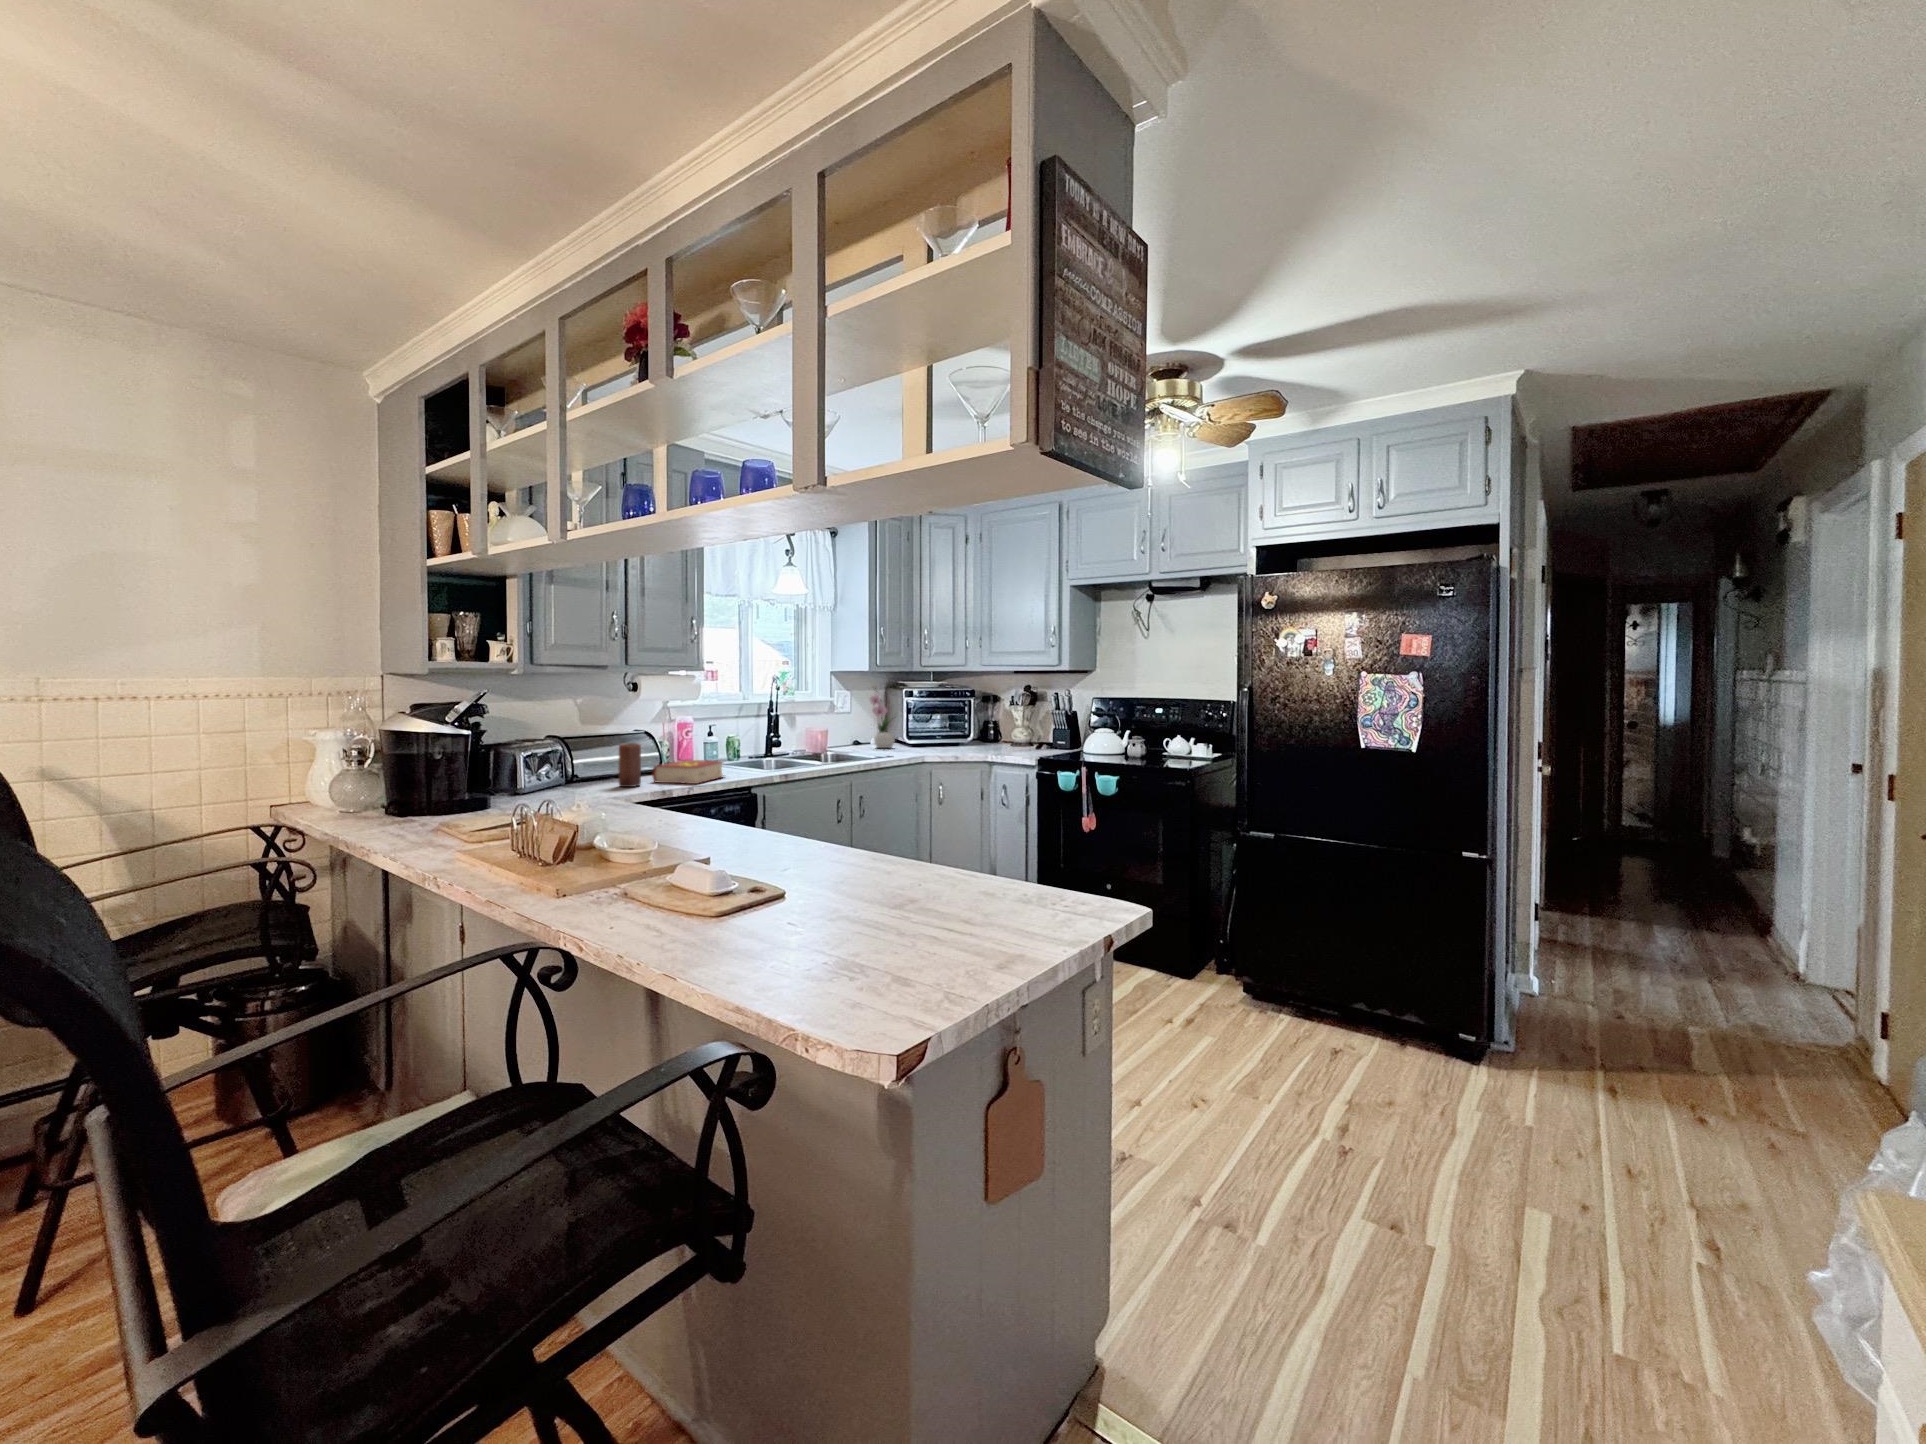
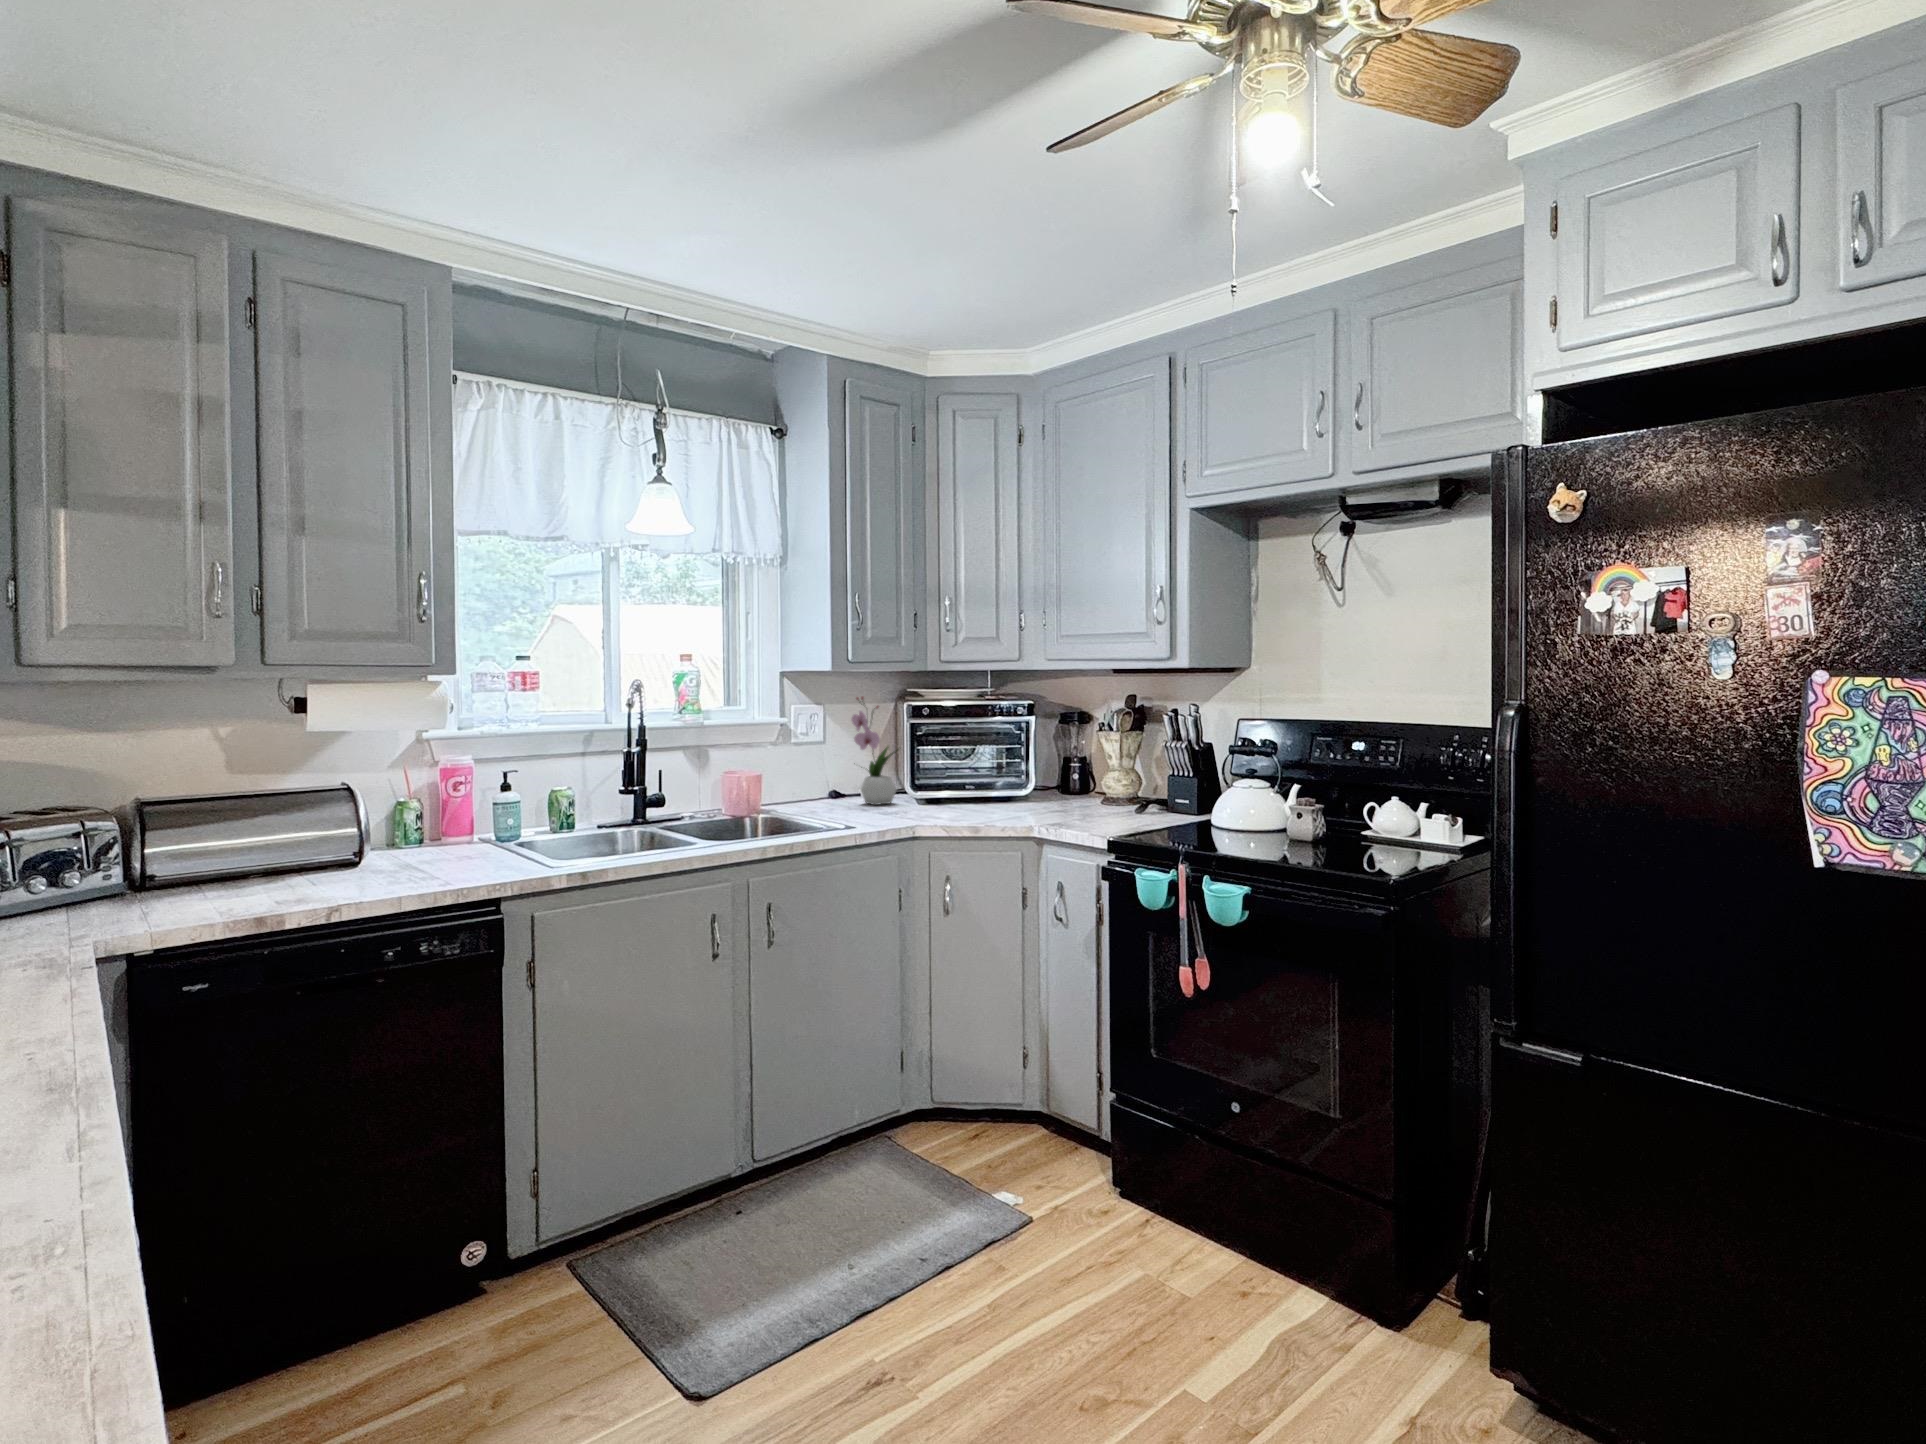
candle: present [619,743,641,787] -> none [153,824,208,916]
book: present [653,760,724,784] -> none [259,847,434,907]

